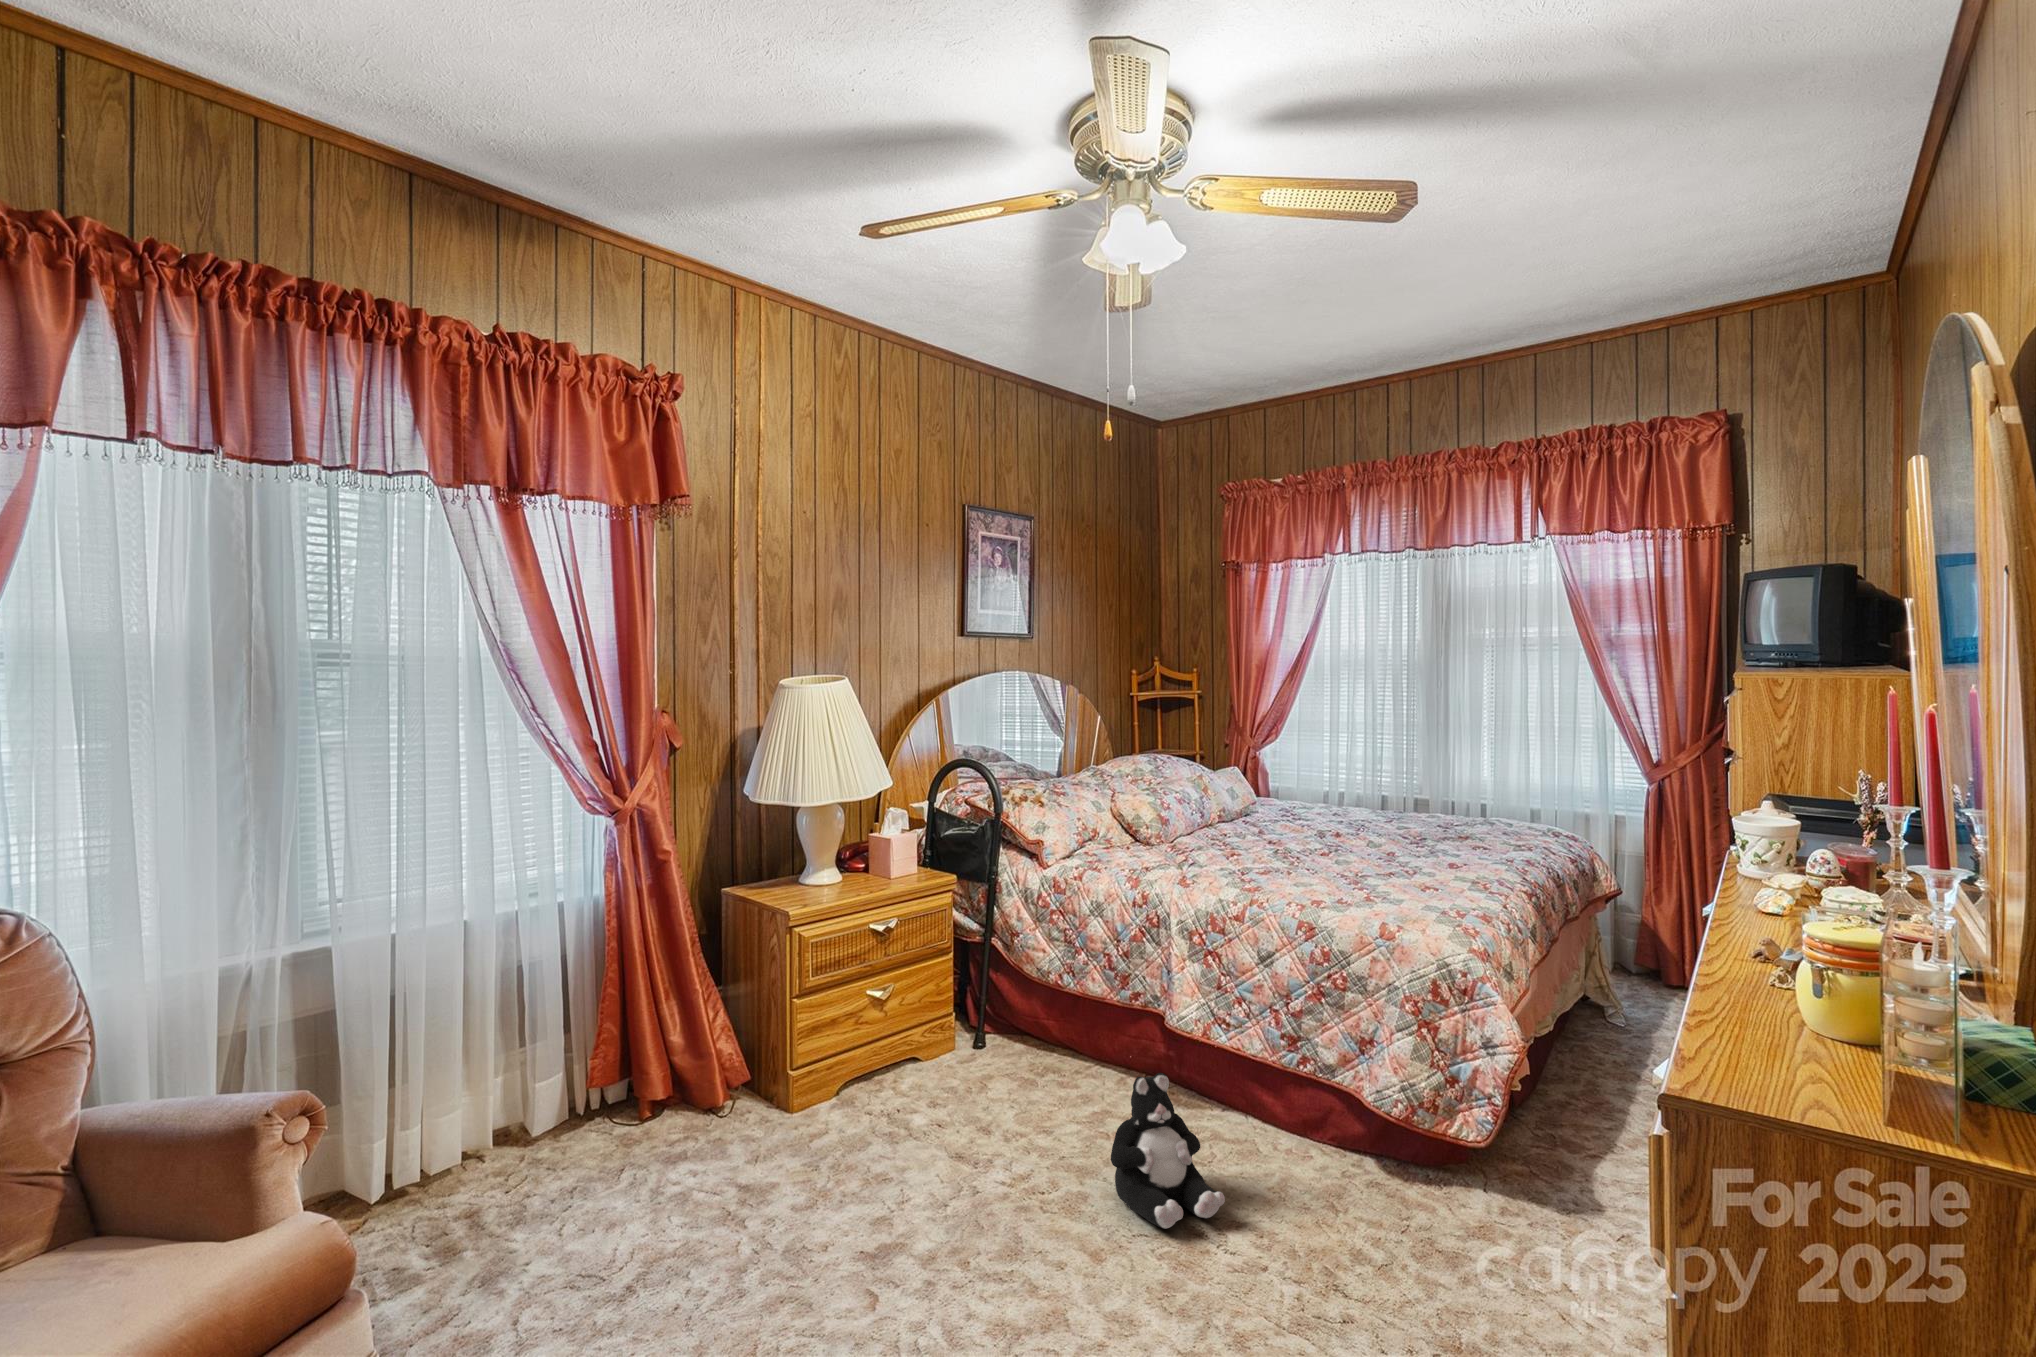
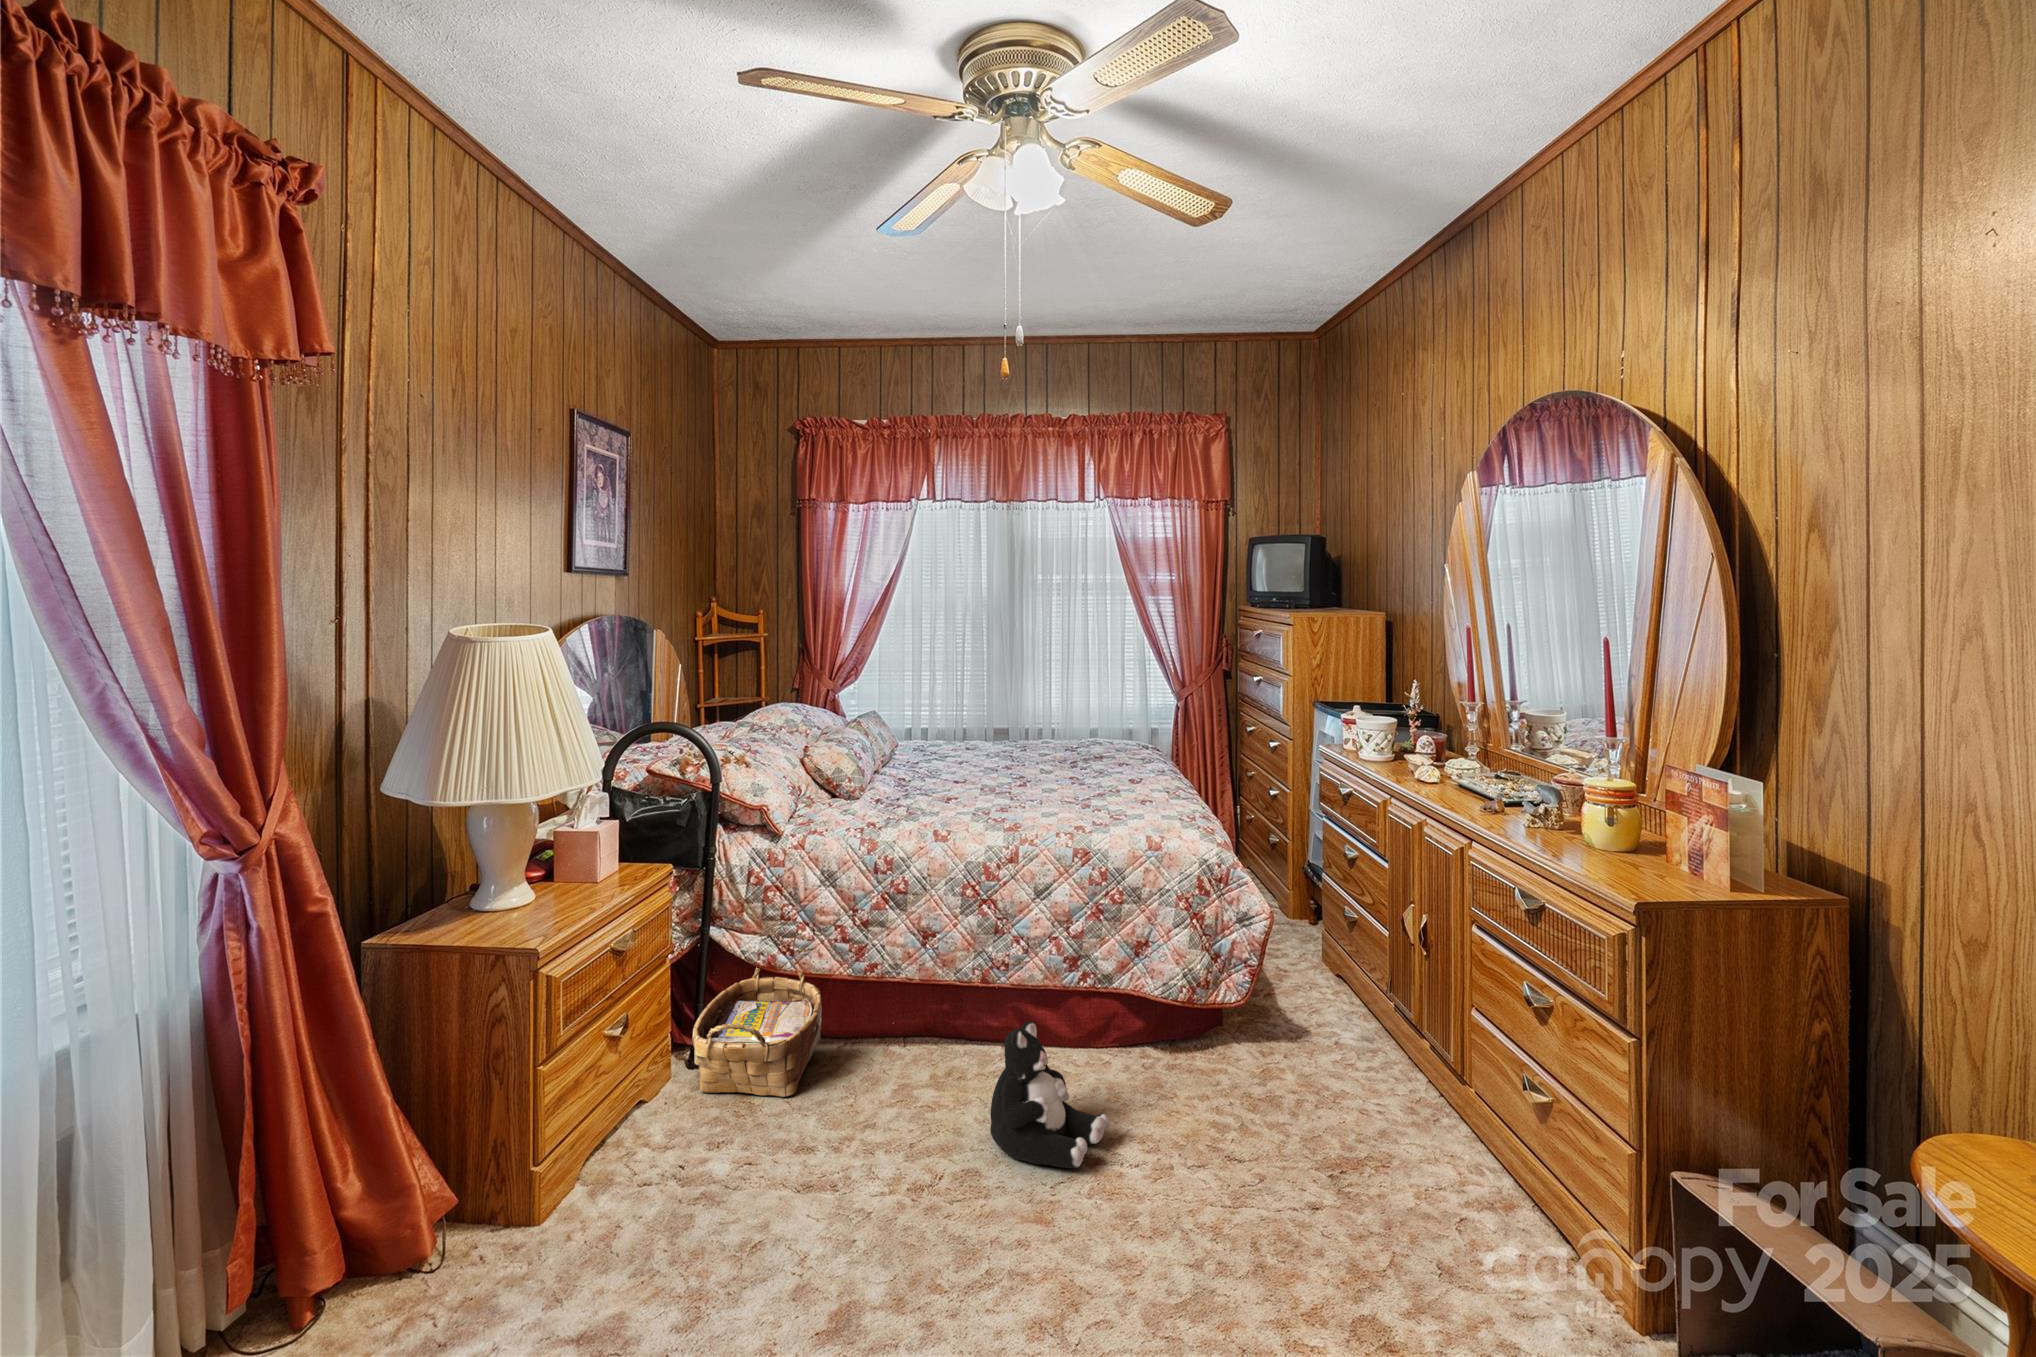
woven basket: none [947,972,1069,1091] -> present [692,968,822,1097]

